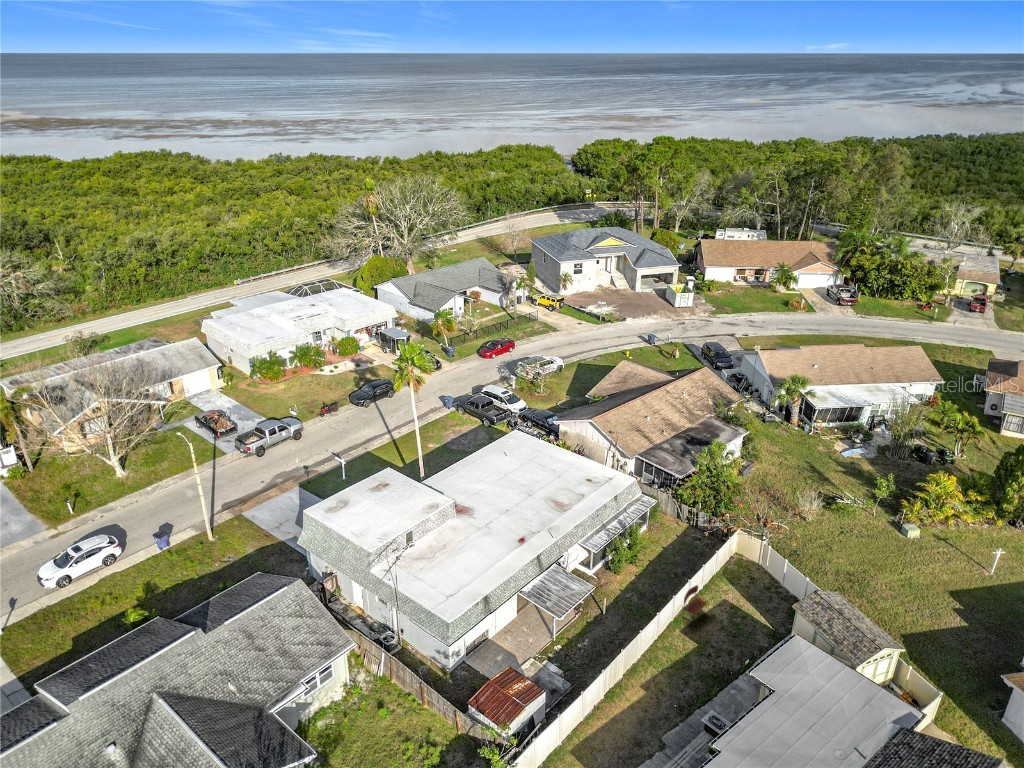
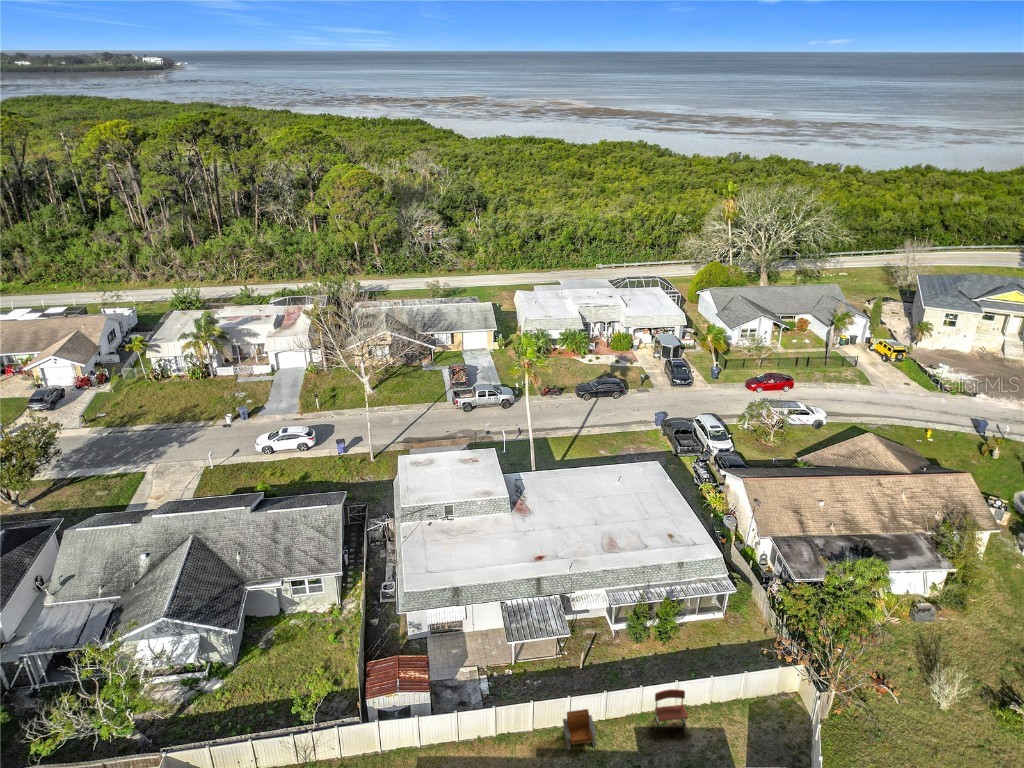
lounge chair: none [643,633,674,673] -> present [563,709,597,750]

